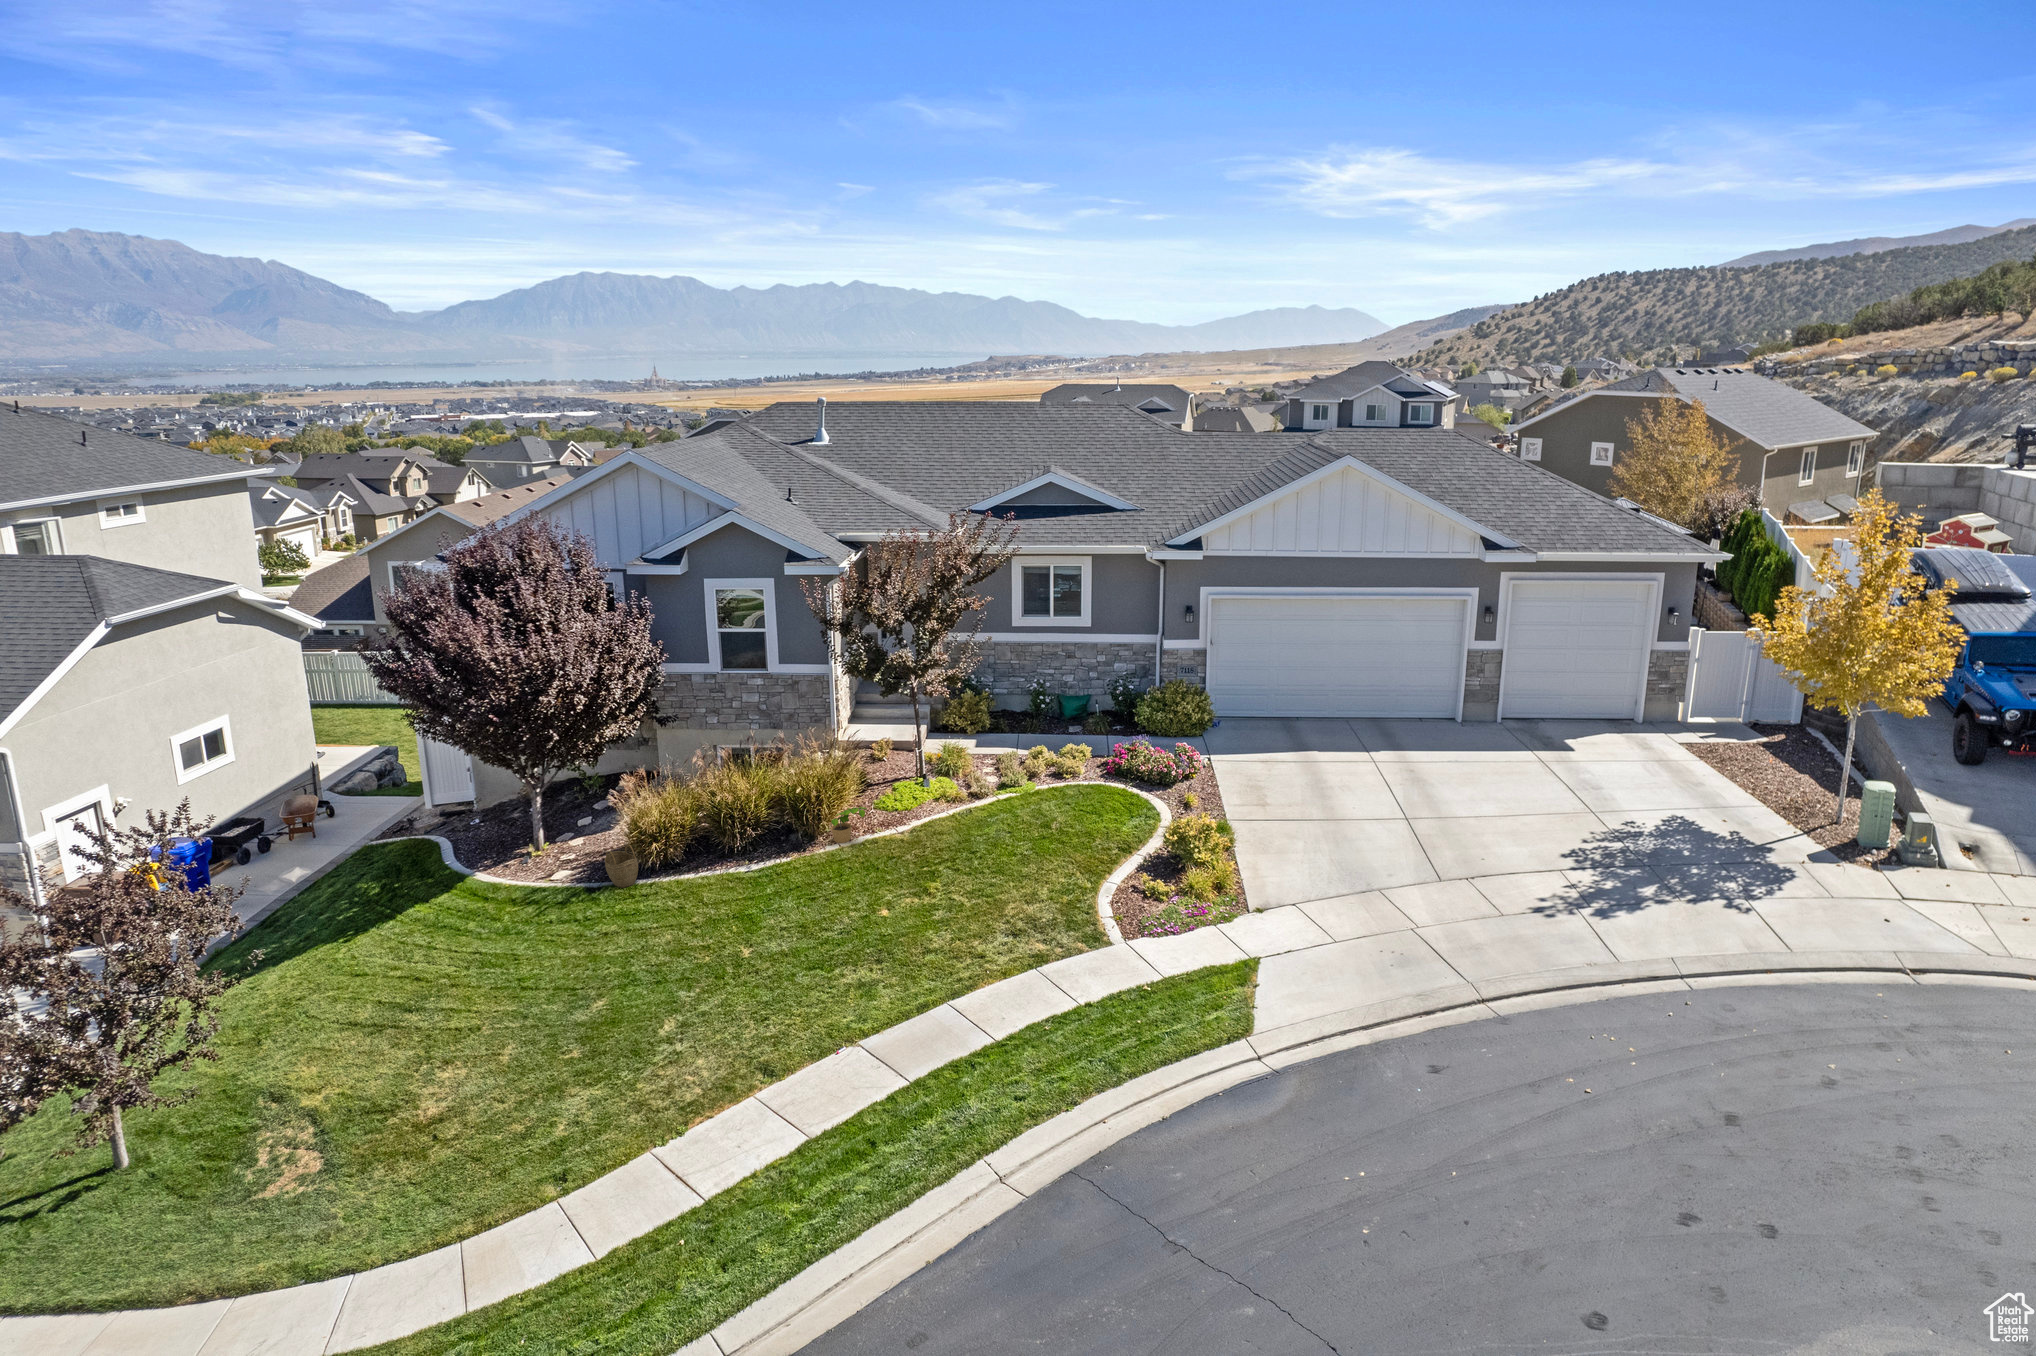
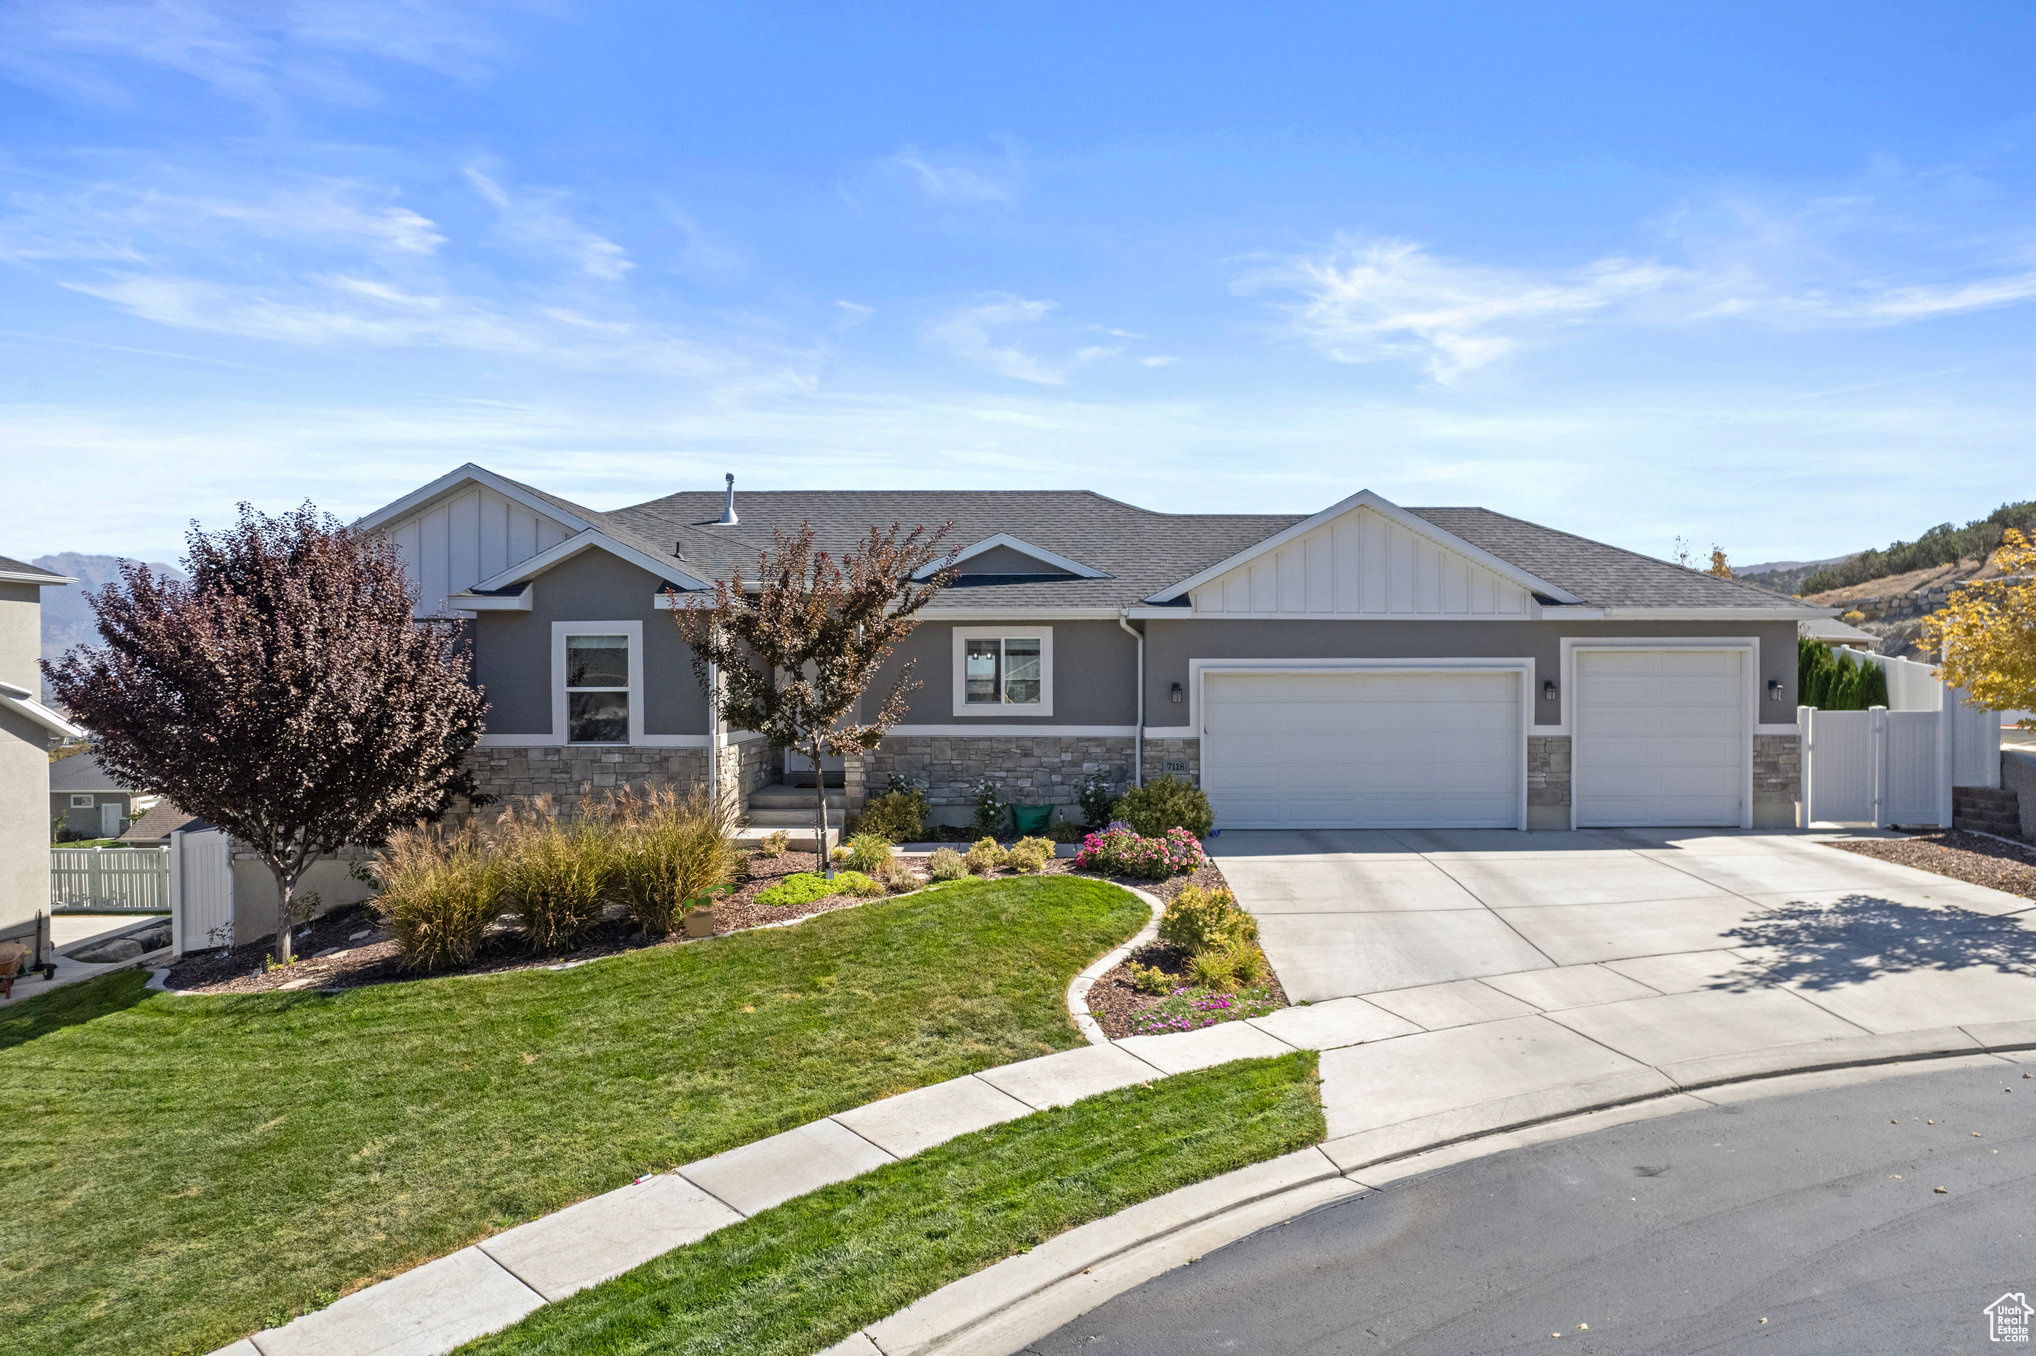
woven basket: present [605,844,638,888] -> none [346,935,396,998]

